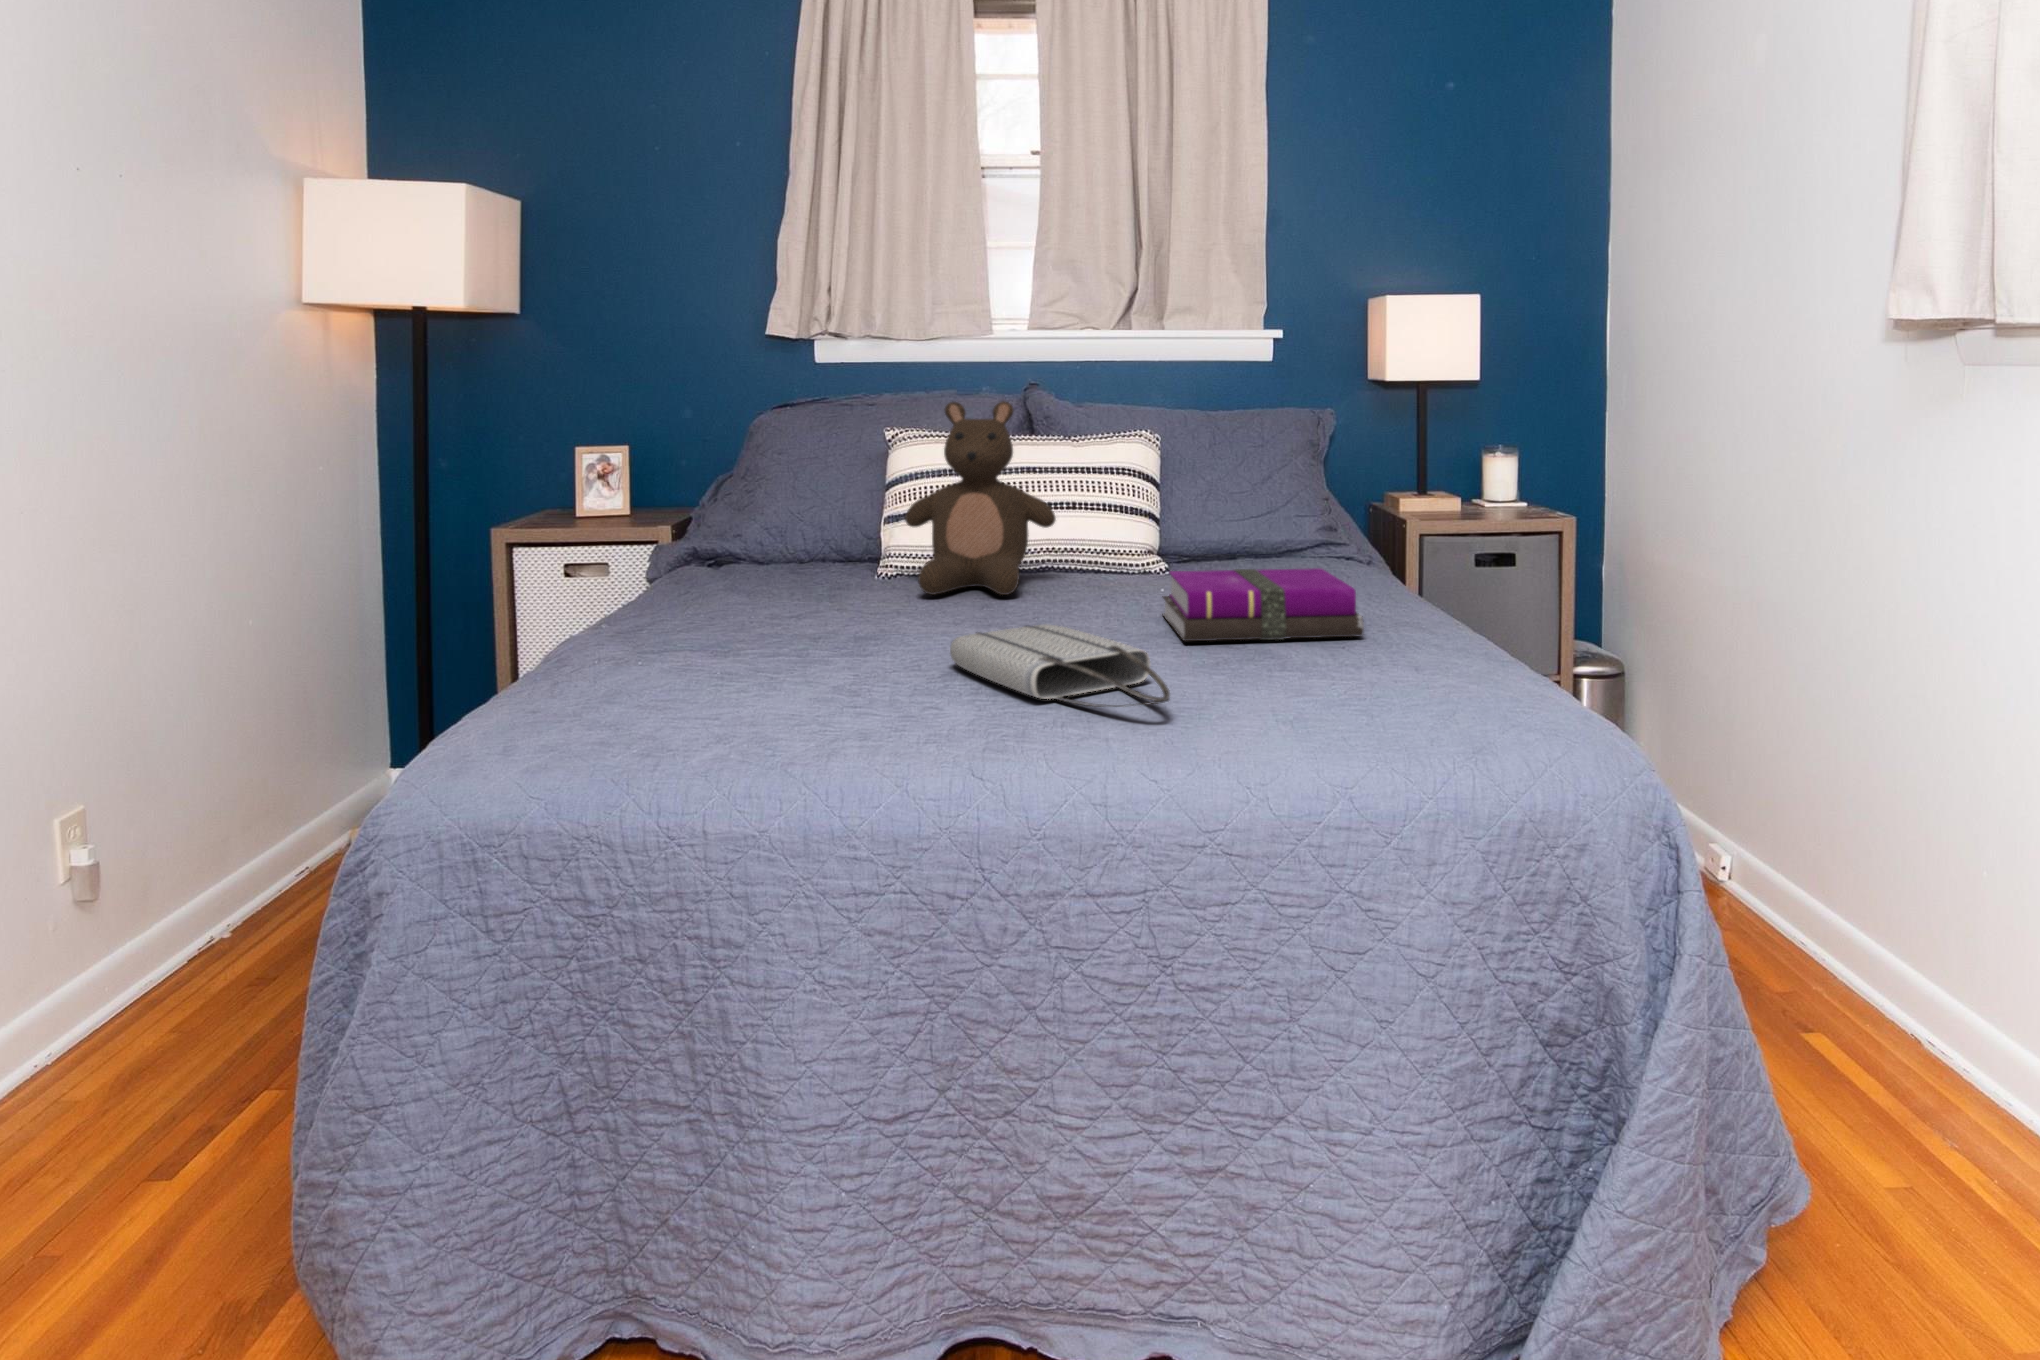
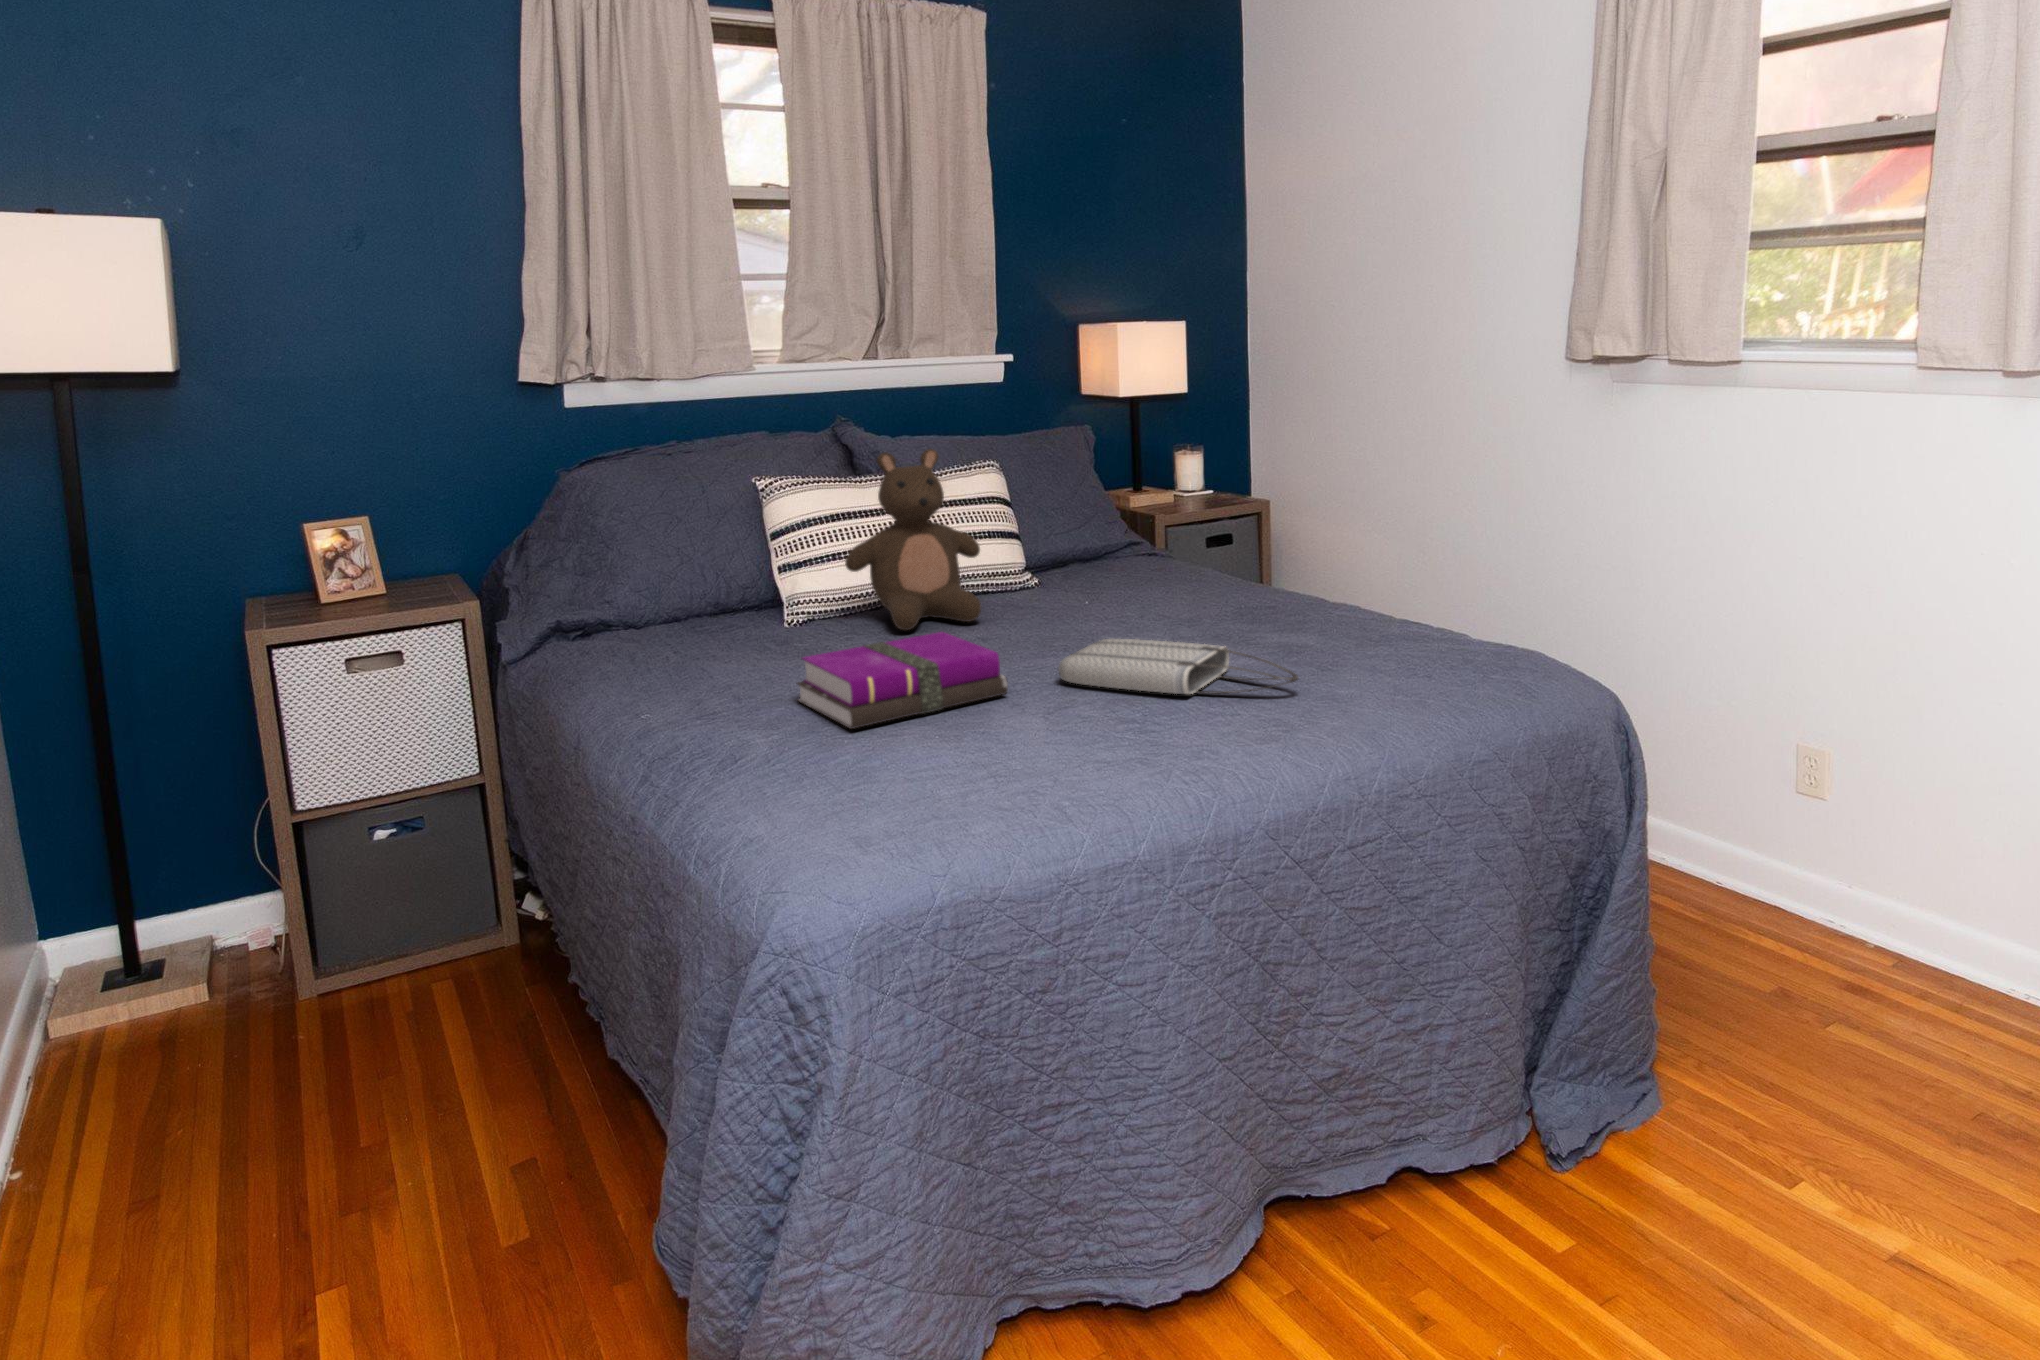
notebook: present [1163,568,1364,641] -> present [797,632,1008,729]

